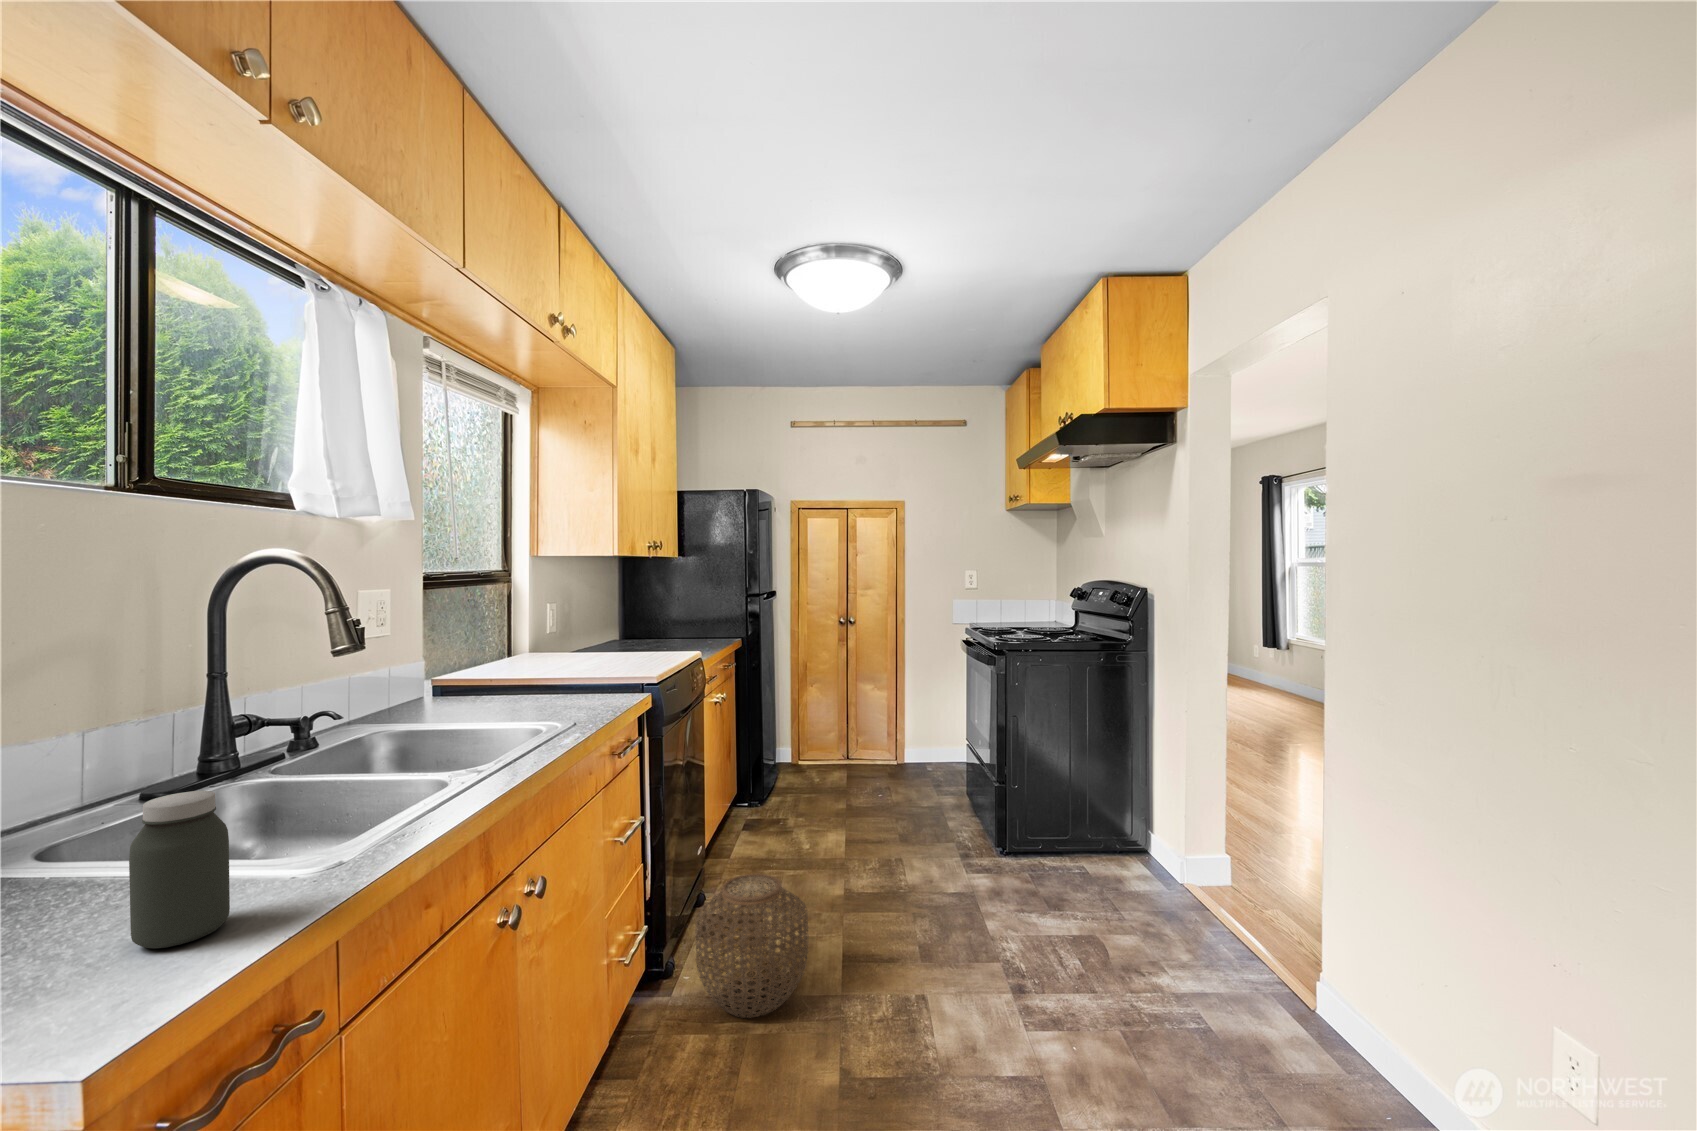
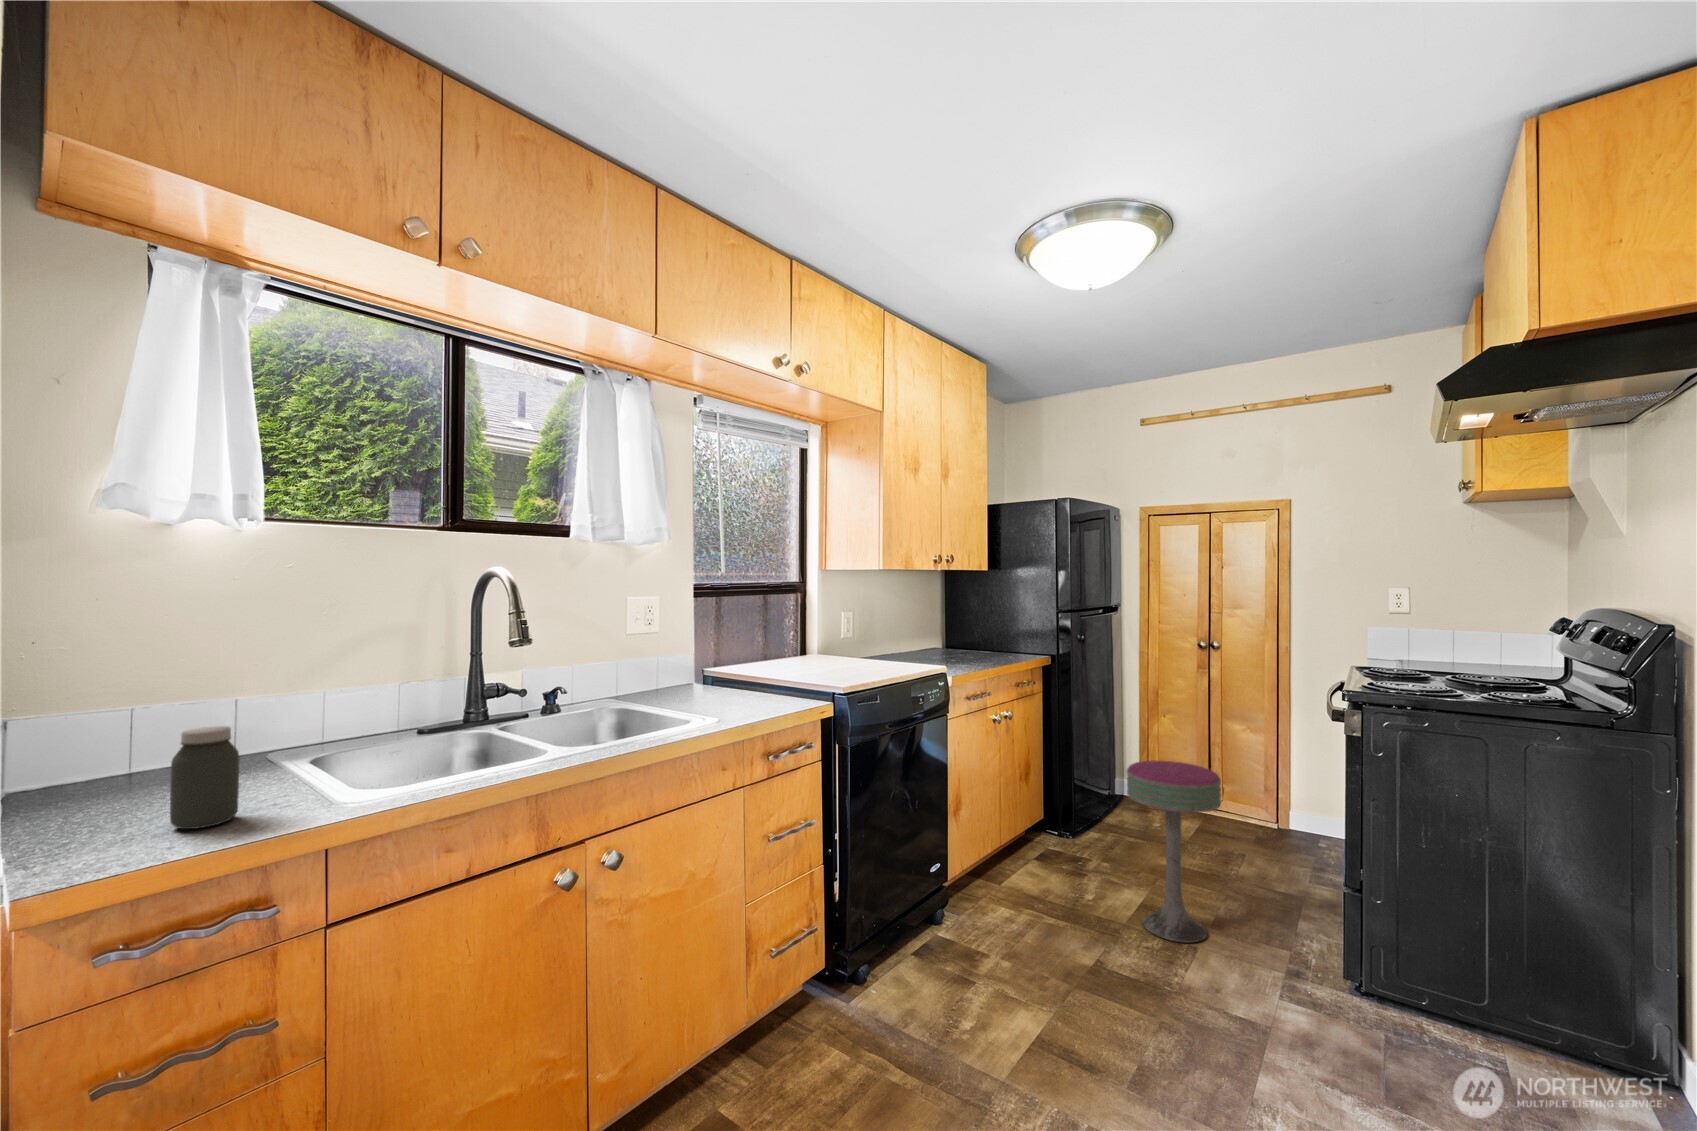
bar stool: none [841,716,912,860] -> present [1127,760,1221,943]
woven basket: present [696,874,808,1018] -> none [853,906,972,1065]

